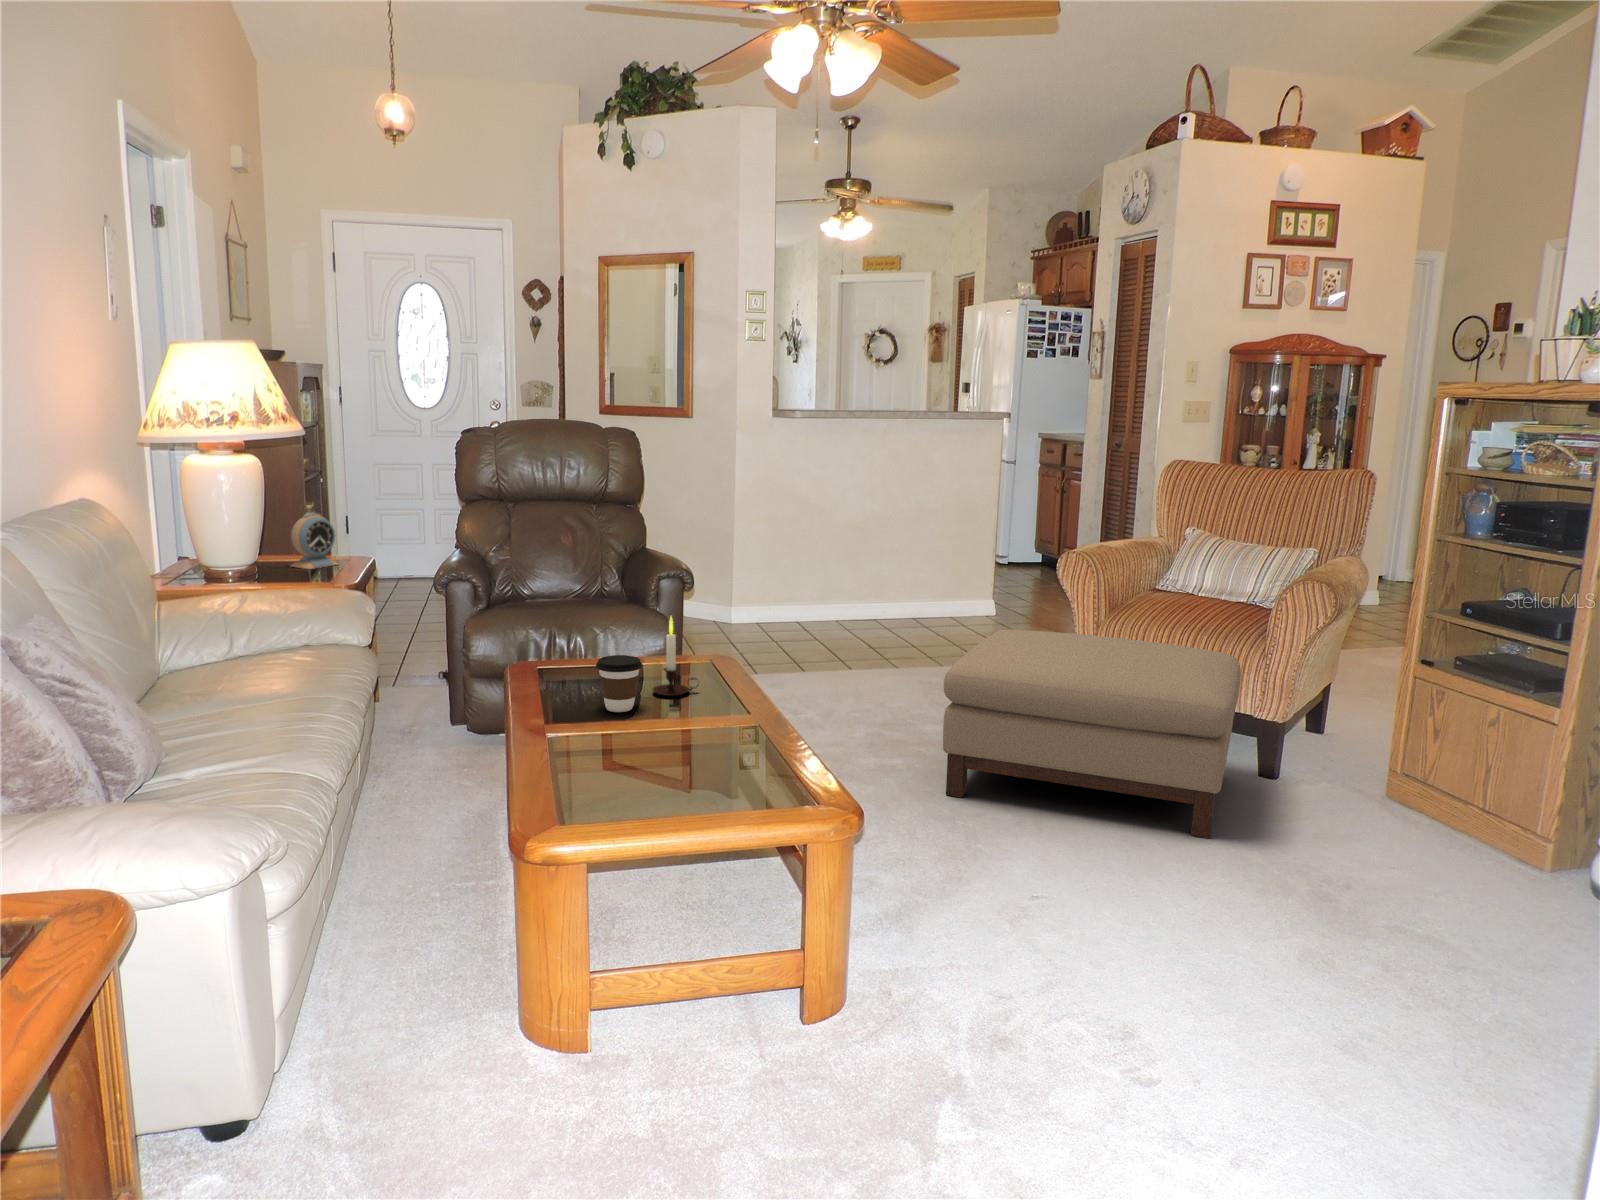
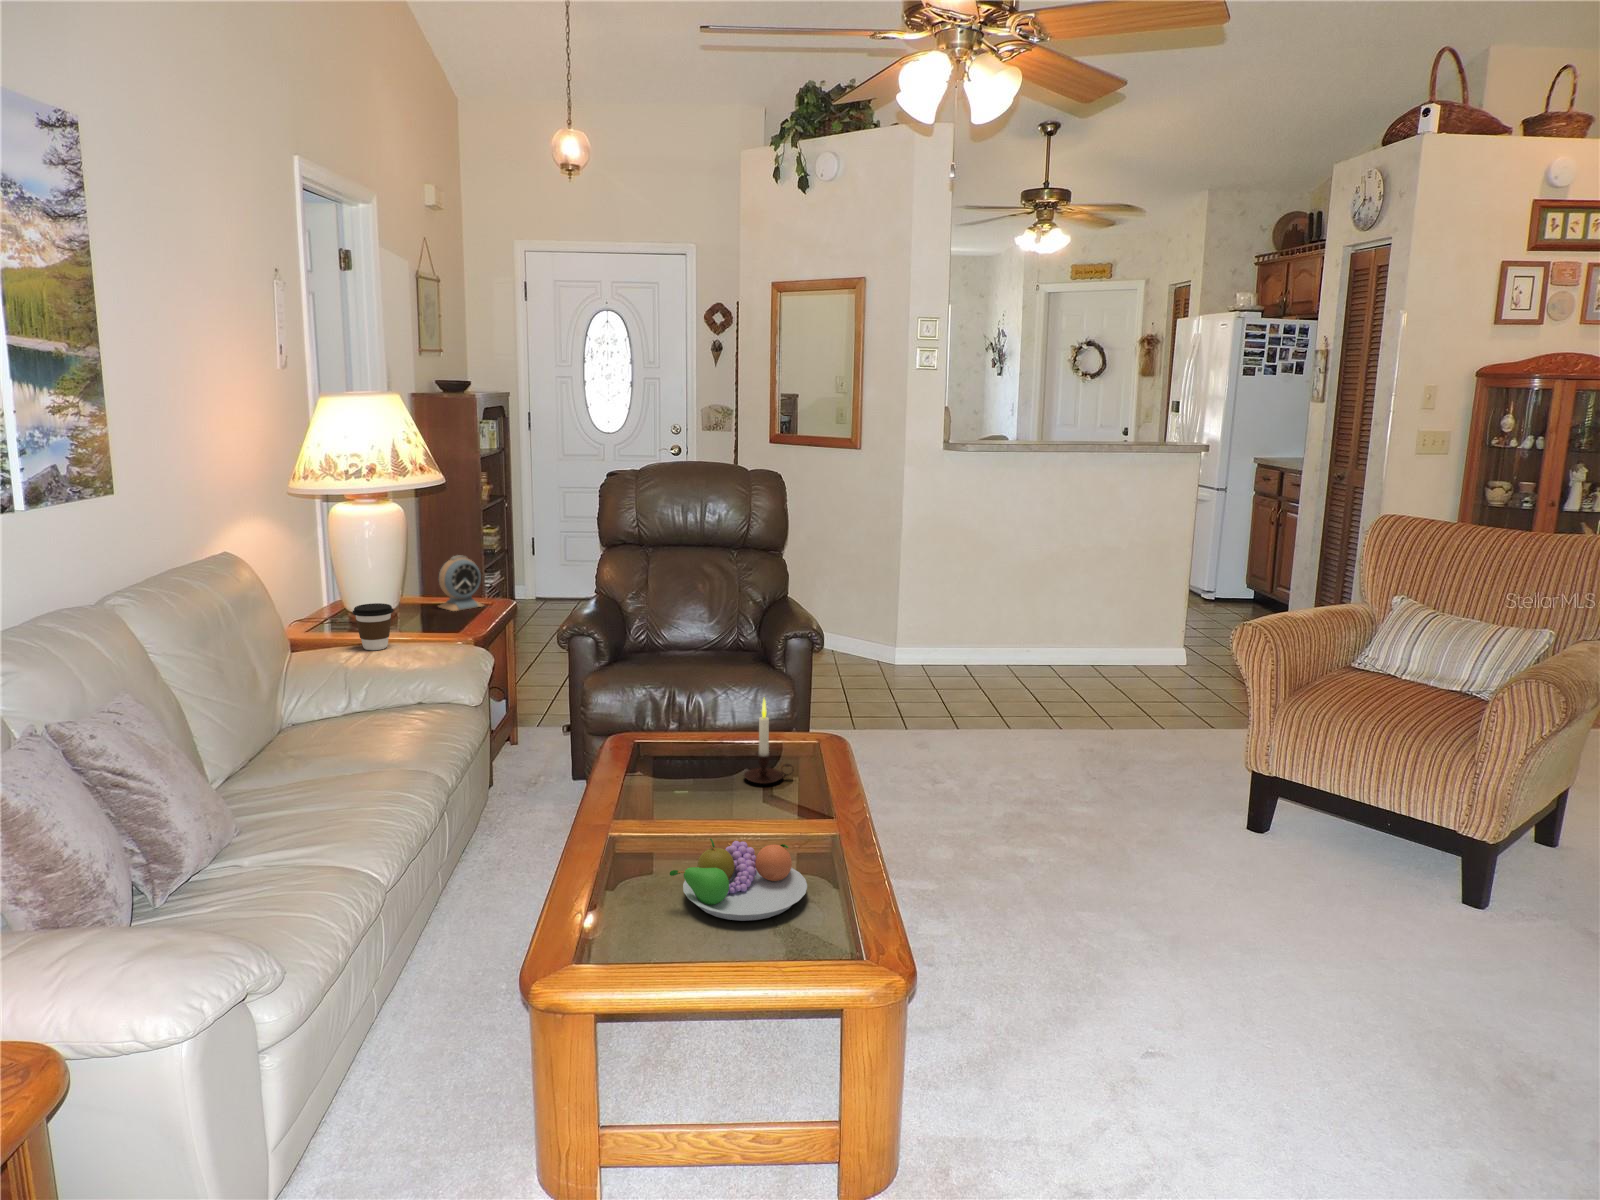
ottoman: present [943,629,1241,838] -> none [1073,709,1443,988]
coffee cup: present [596,655,642,712] -> present [353,603,394,650]
fruit bowl: none [623,726,747,792] -> present [670,839,807,921]

